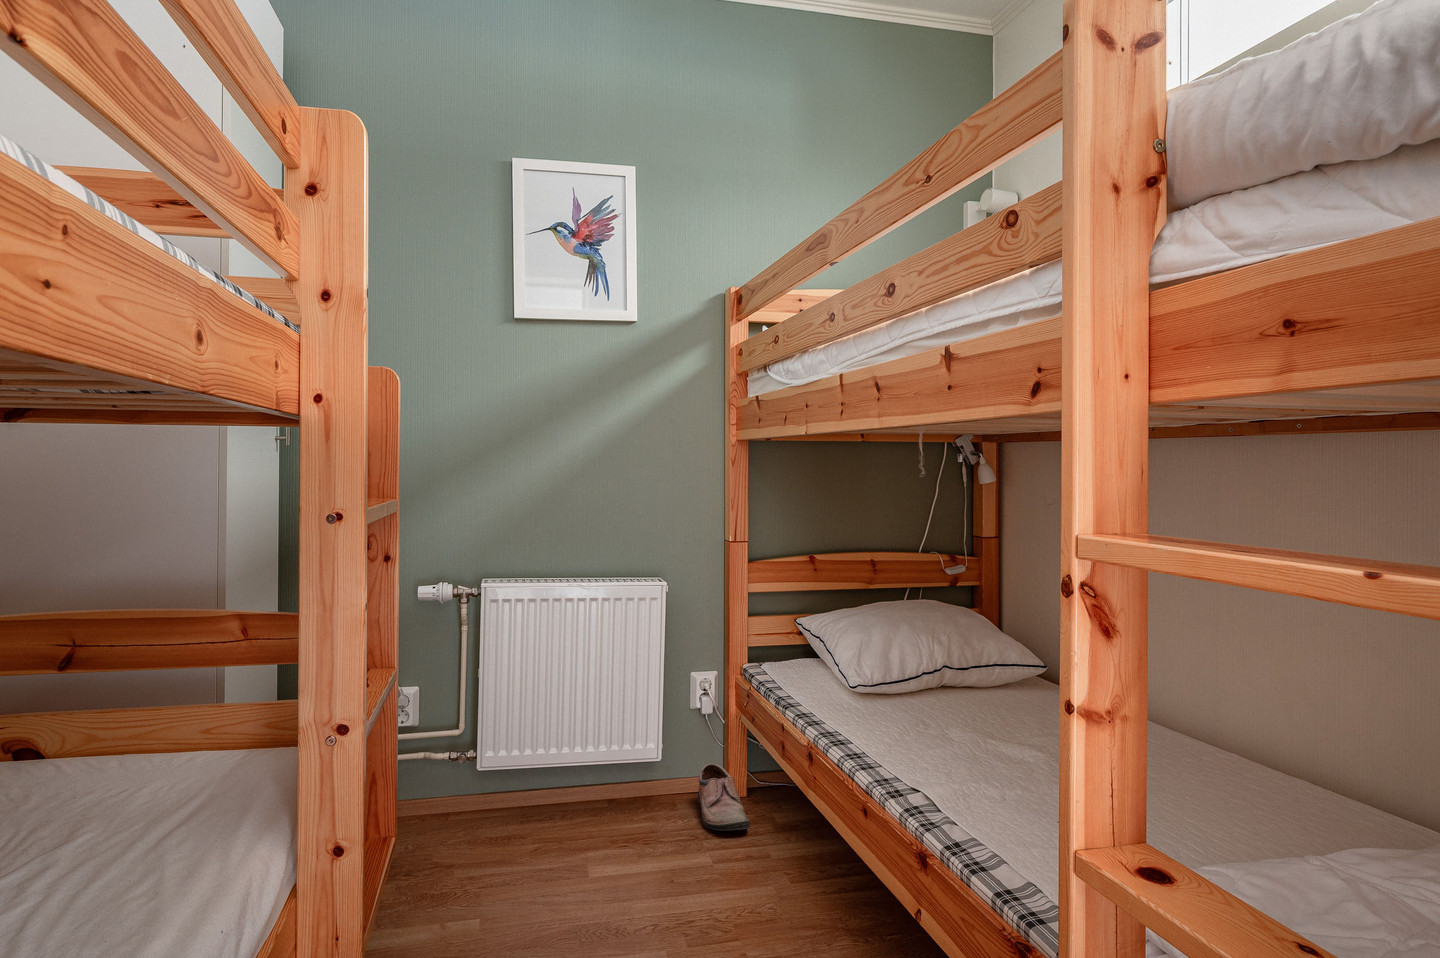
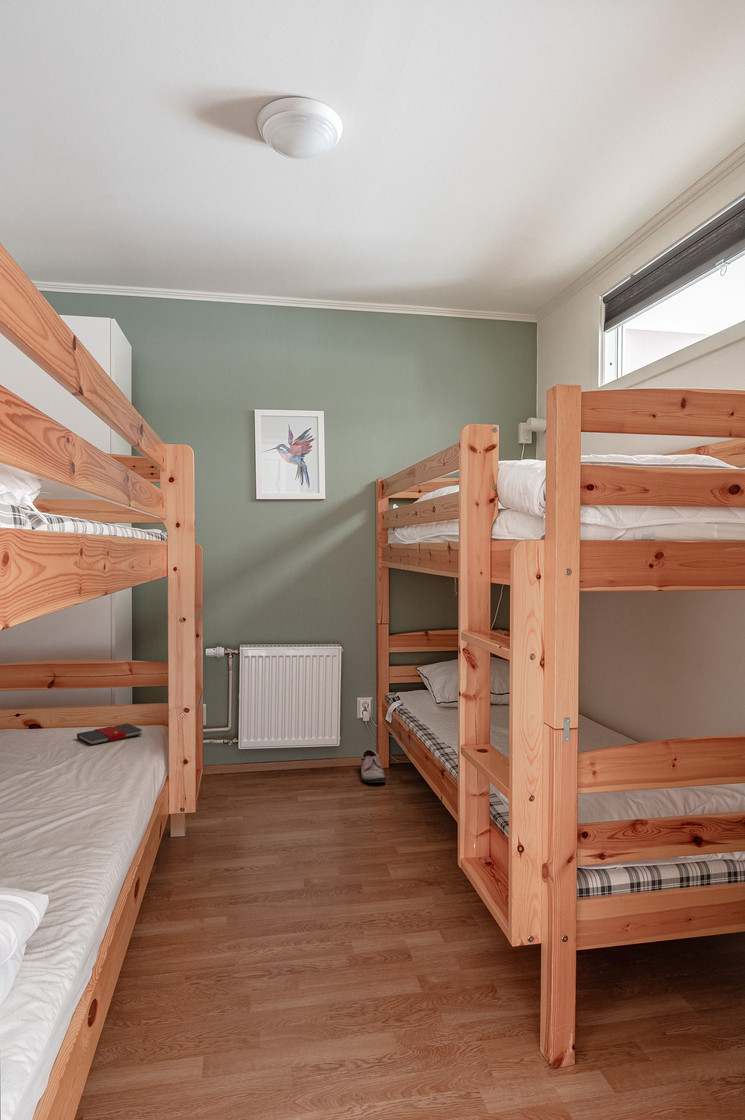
book: none [70,755,239,825] -> present [77,724,142,745]

